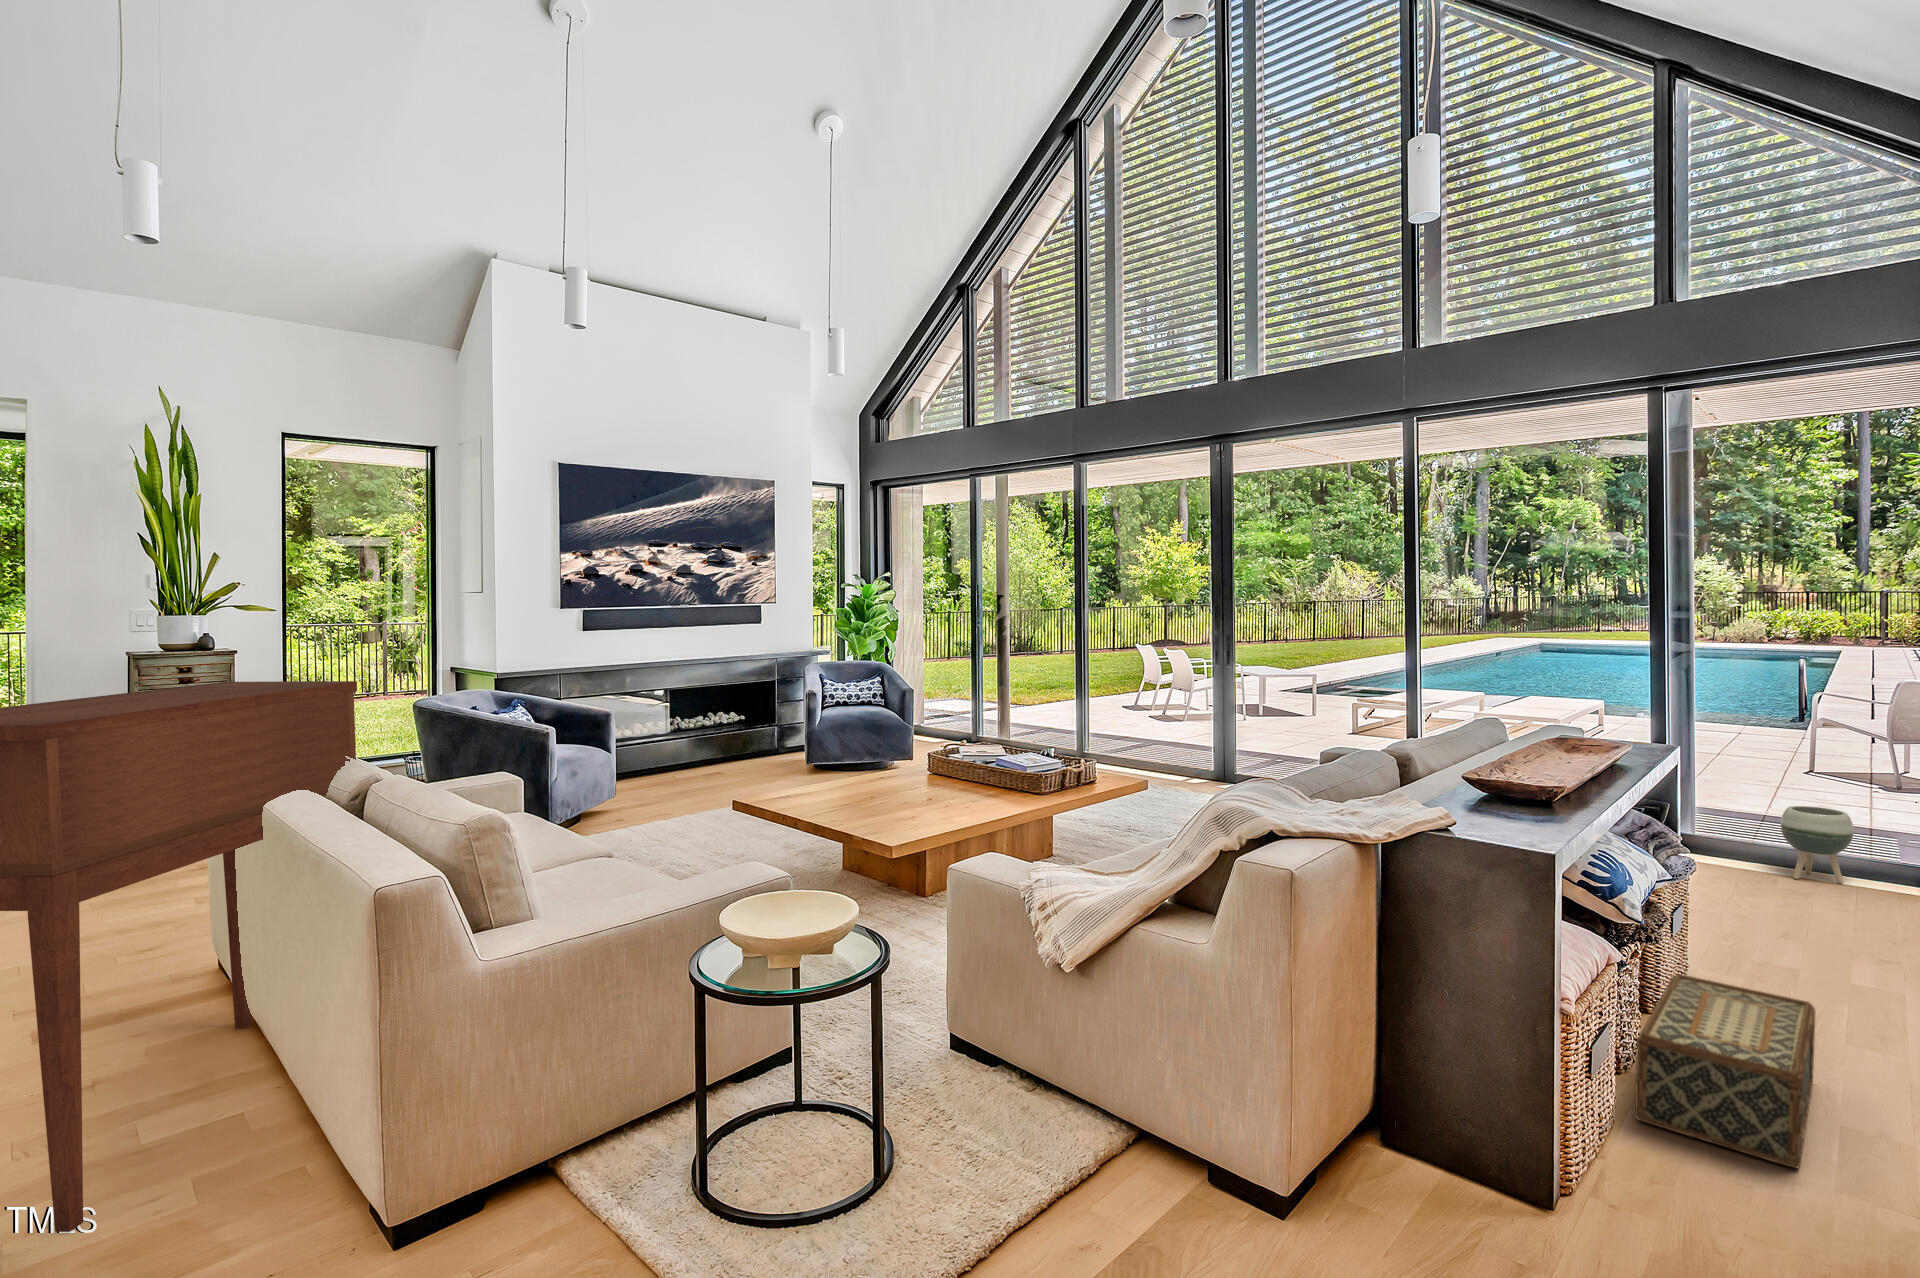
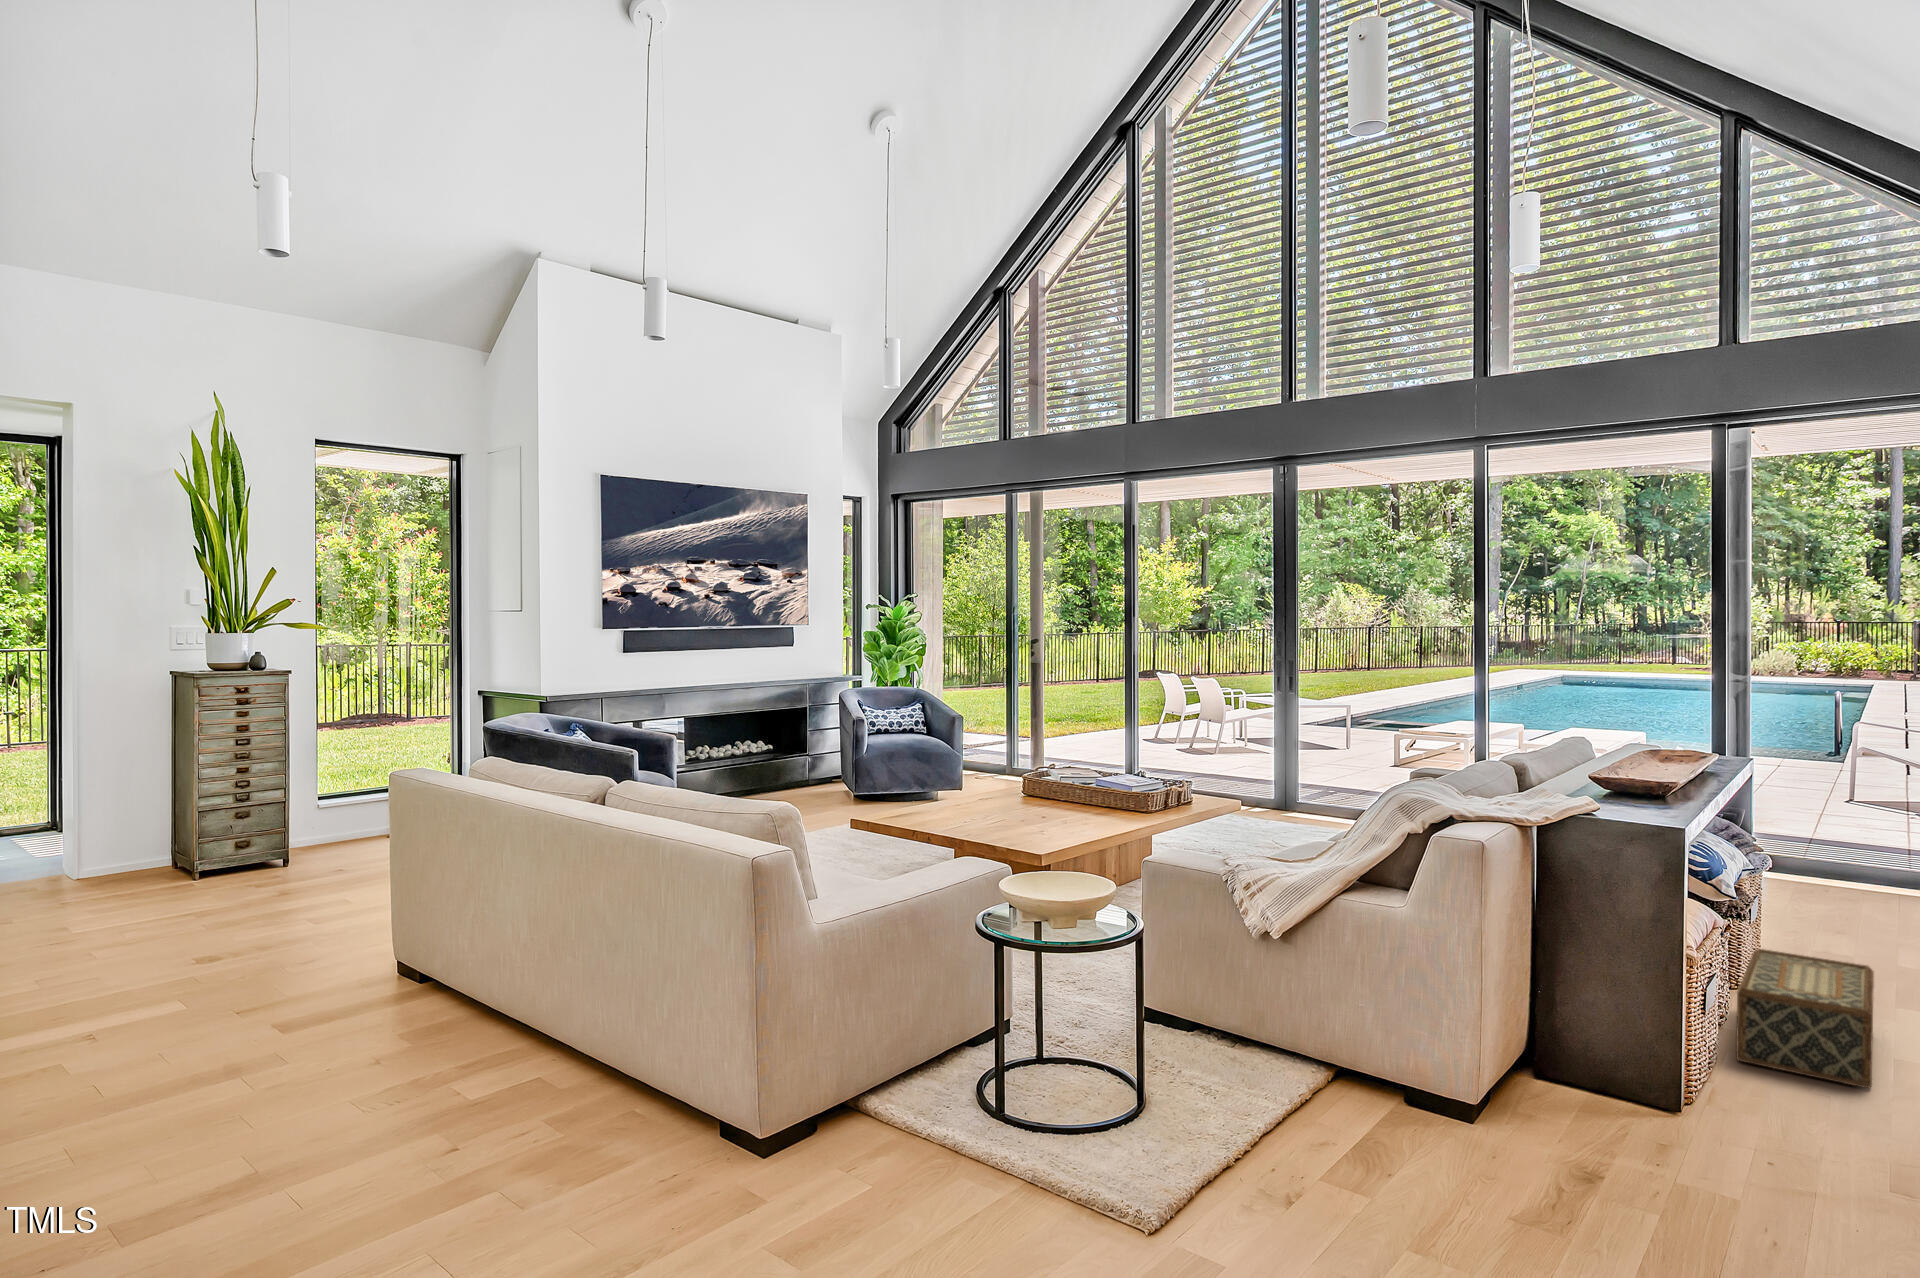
console table: present [0,681,357,1232] -> none [264,690,572,1167]
planter: present [1781,806,1854,884] -> none [1819,821,1884,891]

